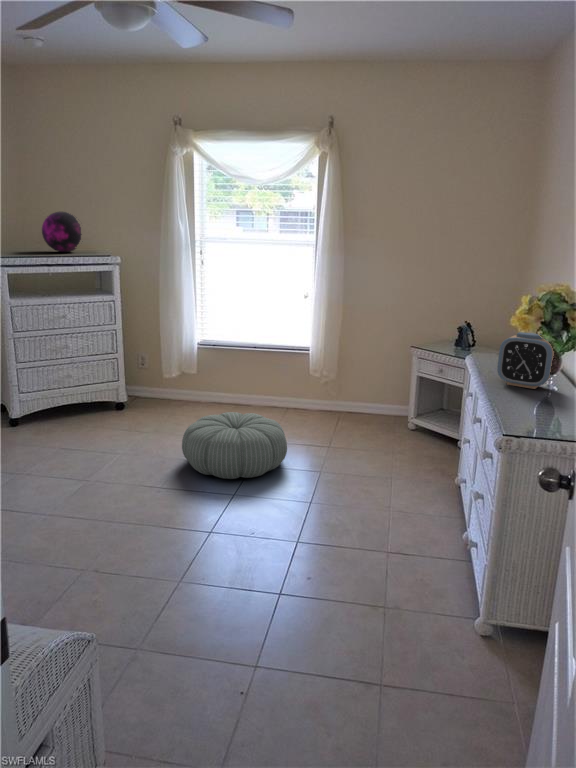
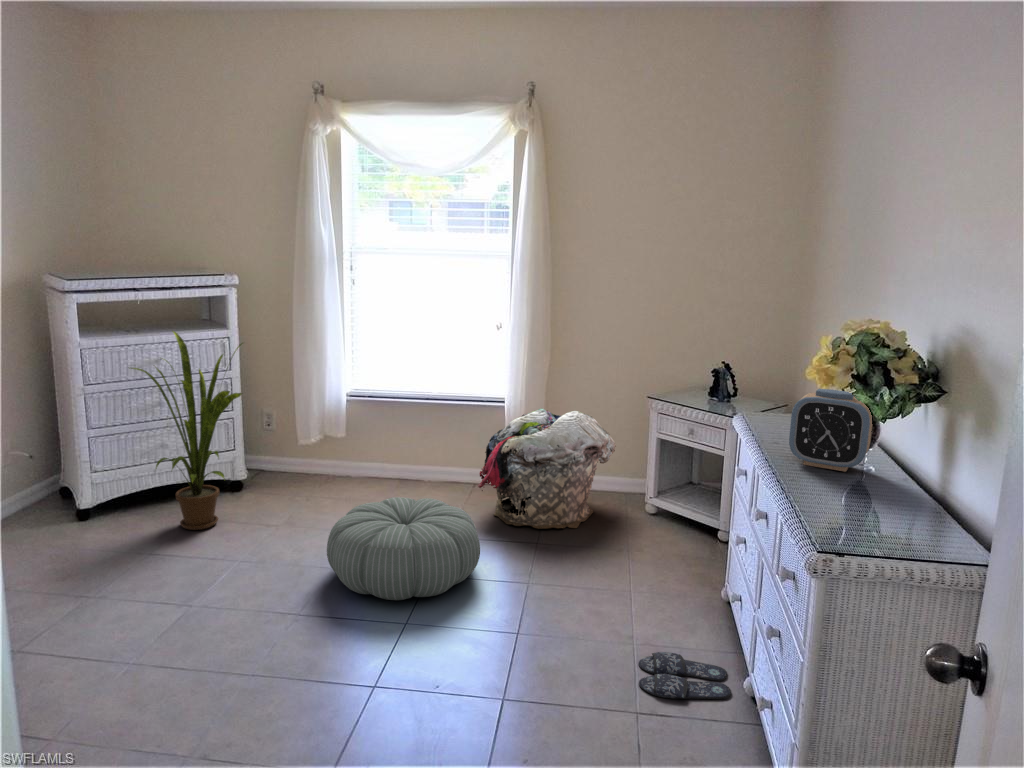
decorative orb: present [42,212,82,252] -> none [126,213,188,269]
house plant: none [44,294,126,433] -> present [131,331,242,530]
laundry basket: none [287,354,388,439] -> present [478,409,616,529]
slippers: none [391,515,454,544] -> present [639,652,731,699]

